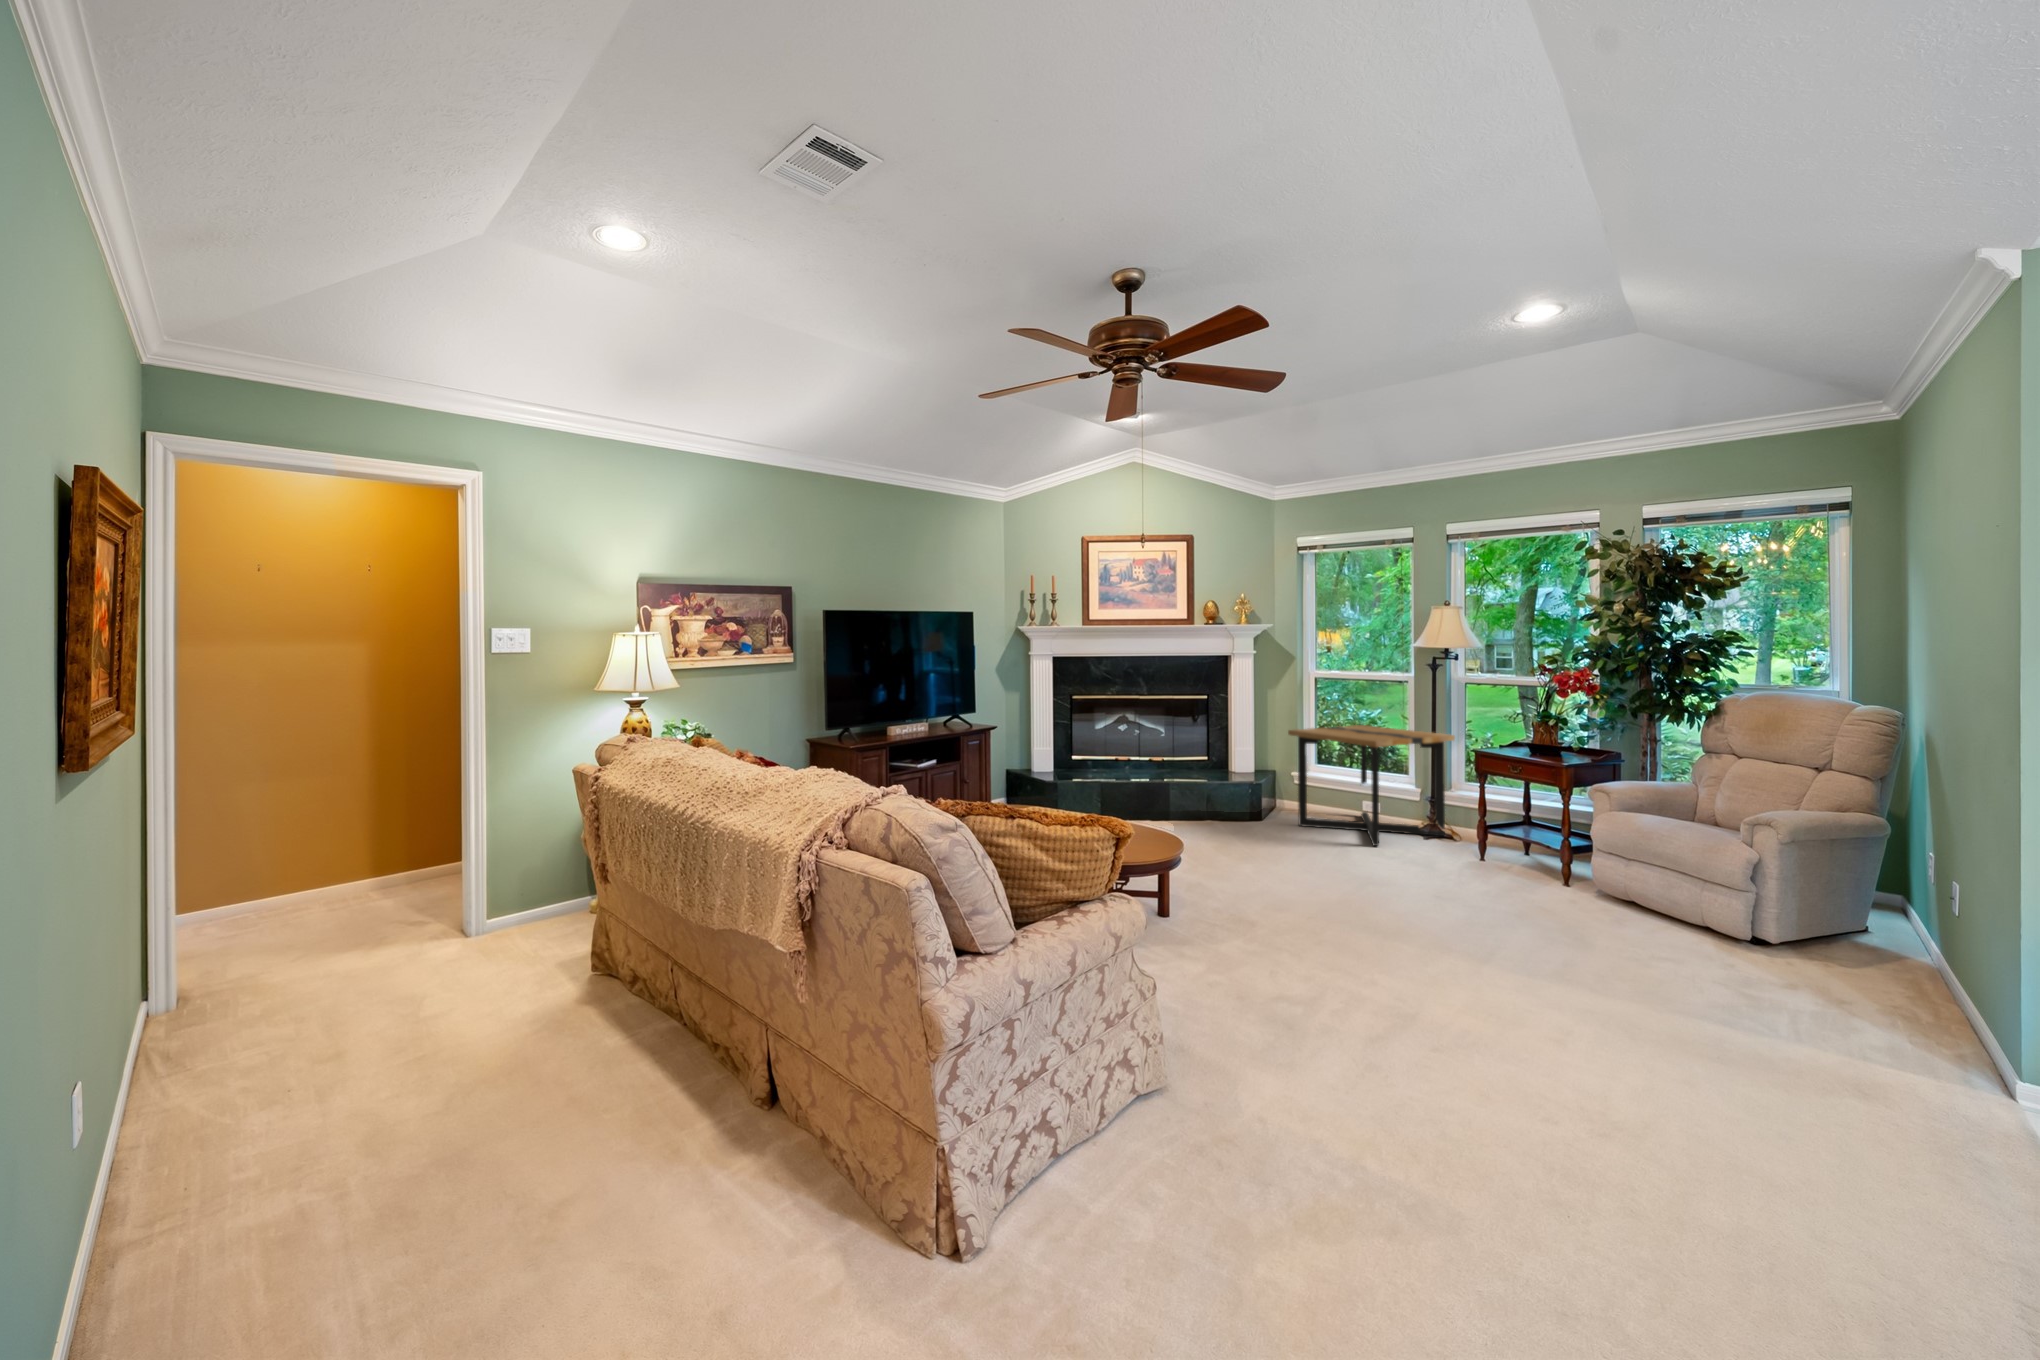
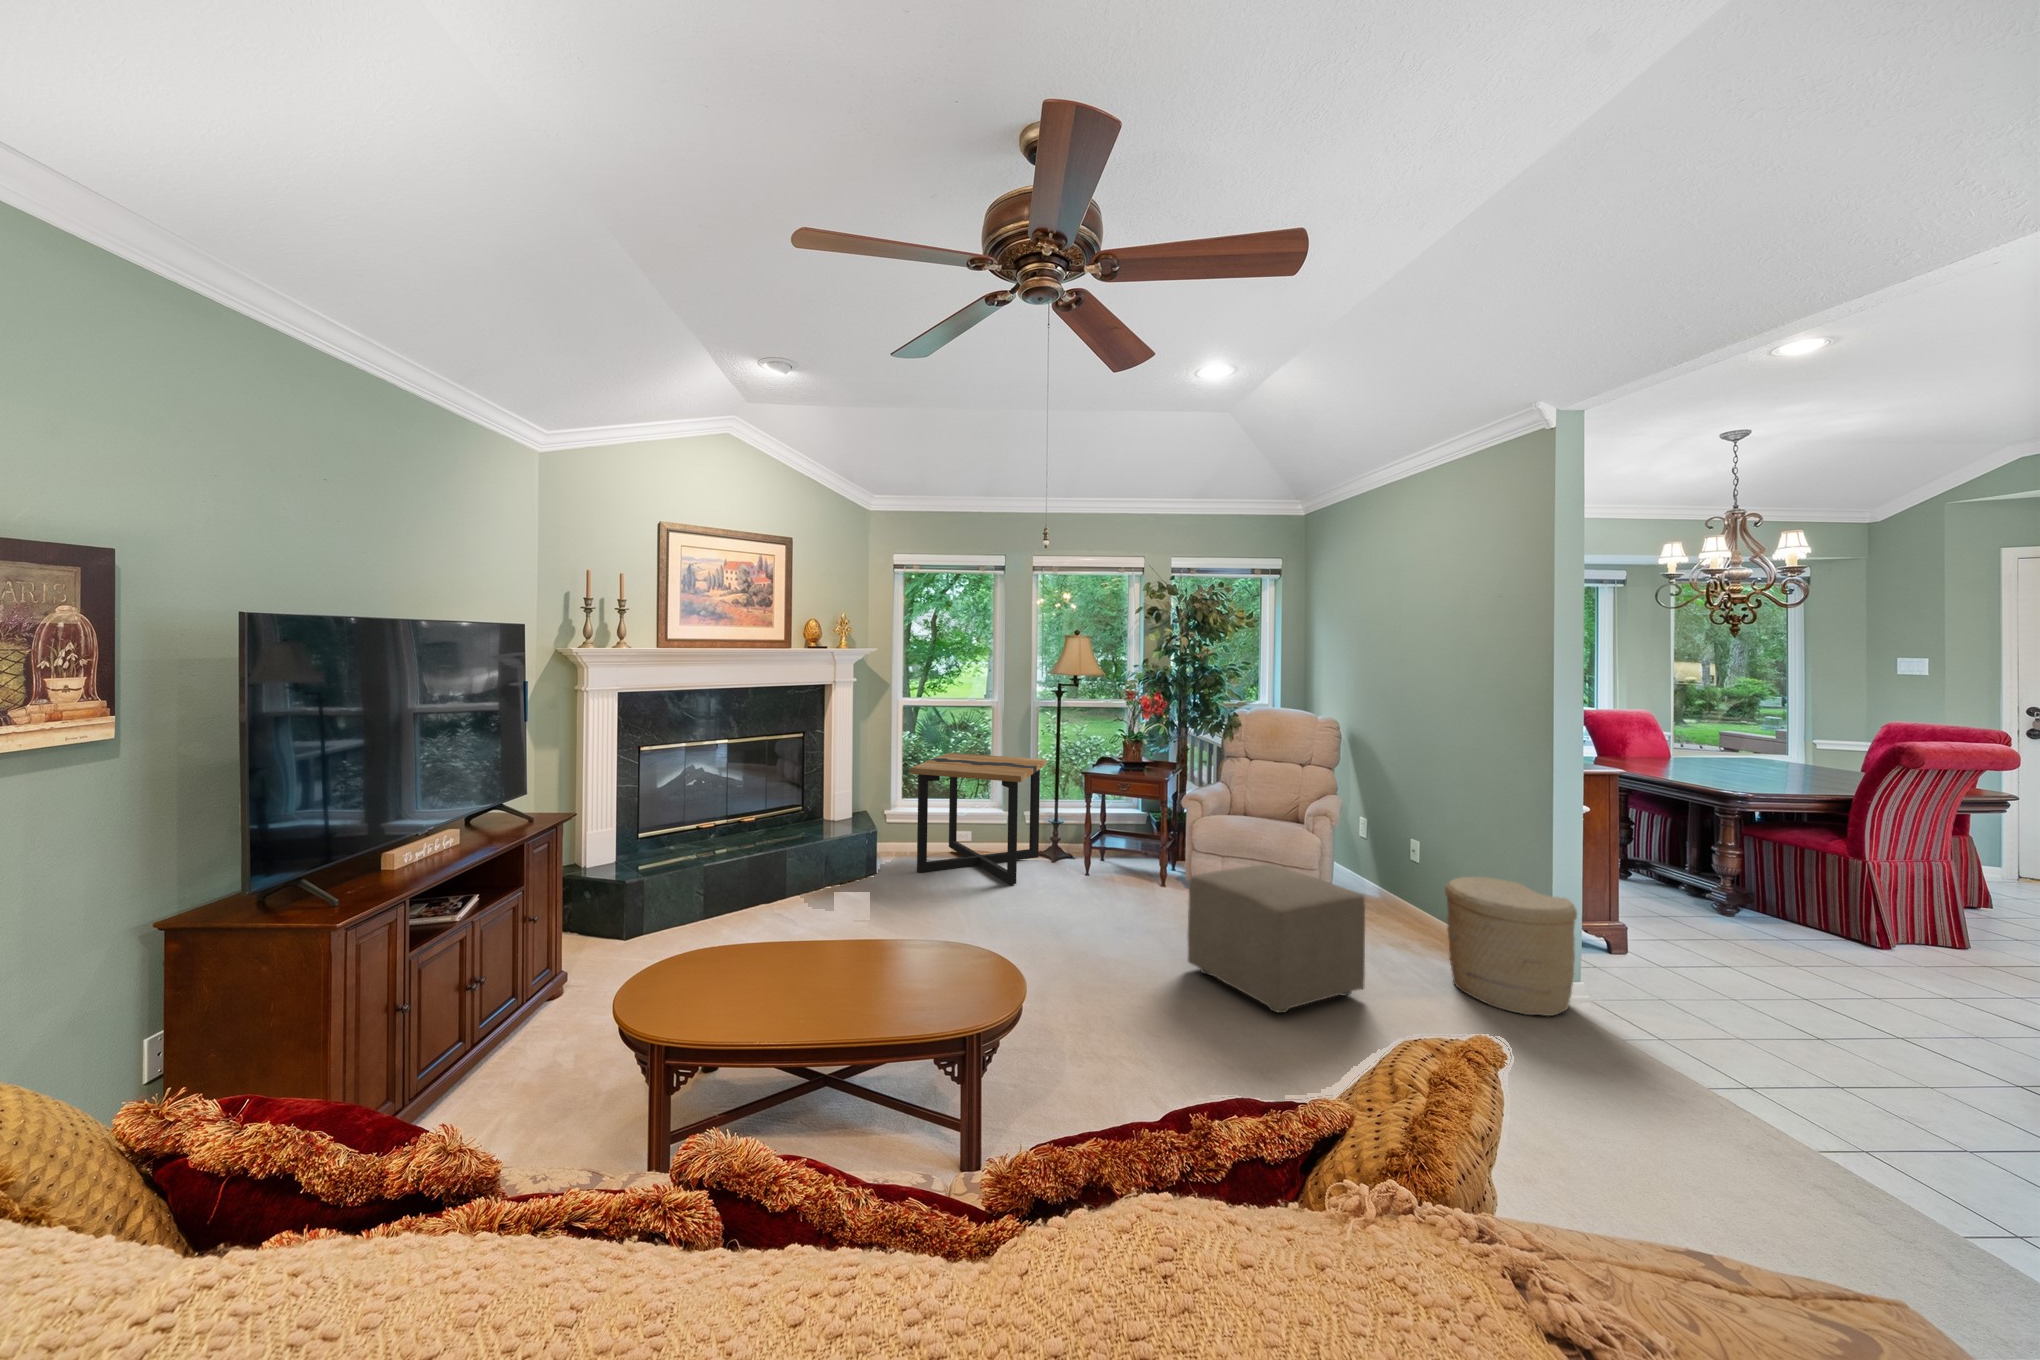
ottoman: none [1441,829,1612,969] -> present [1187,864,1365,1013]
woven basket: none [1766,882,1966,1056] -> present [1445,877,1577,1016]

